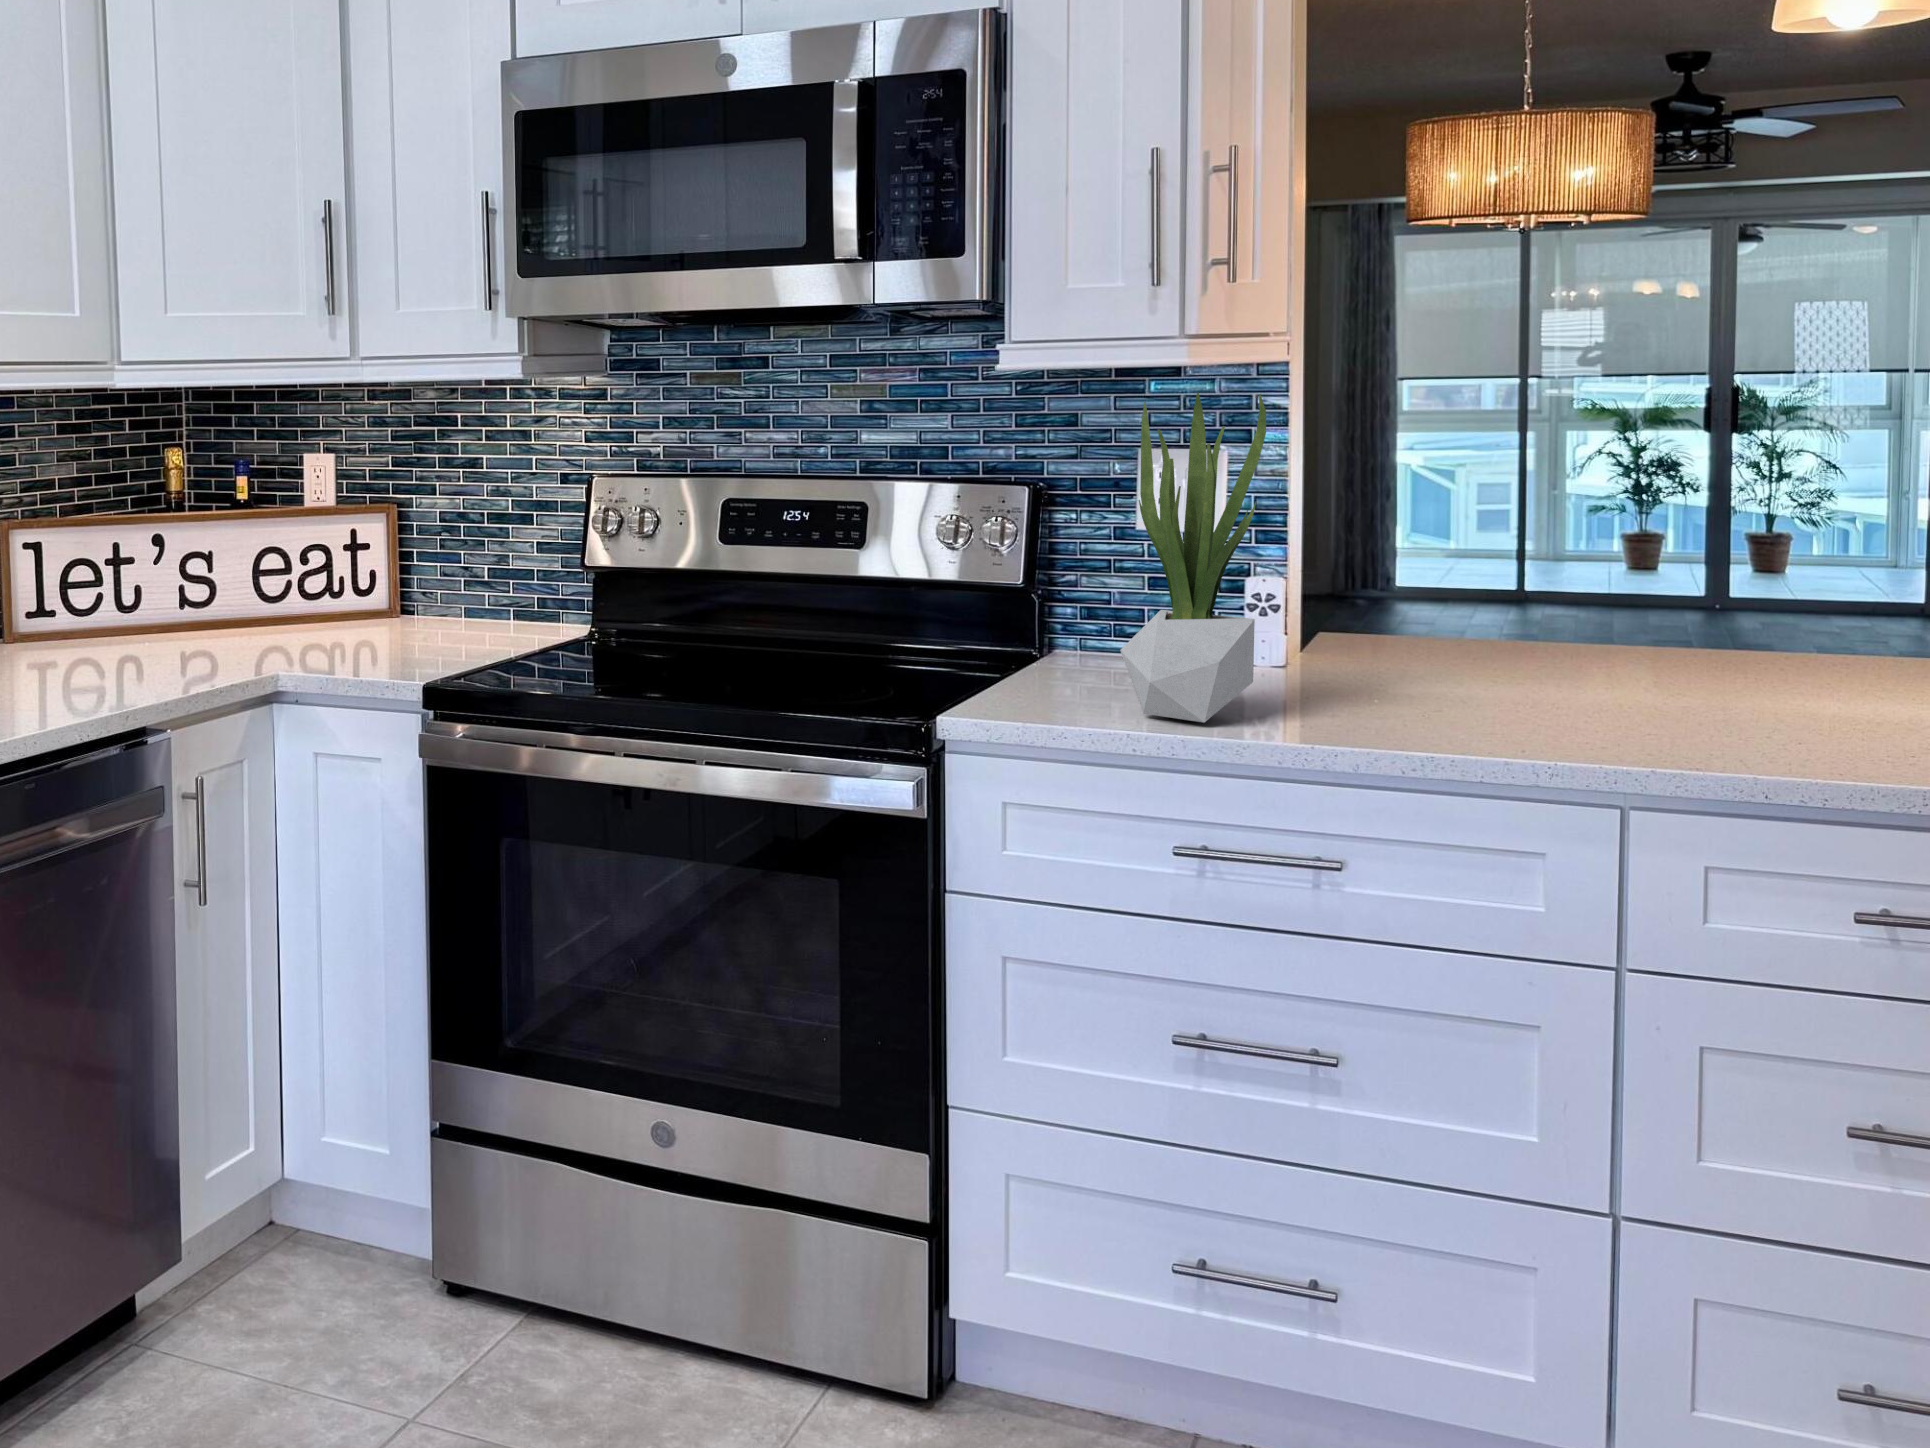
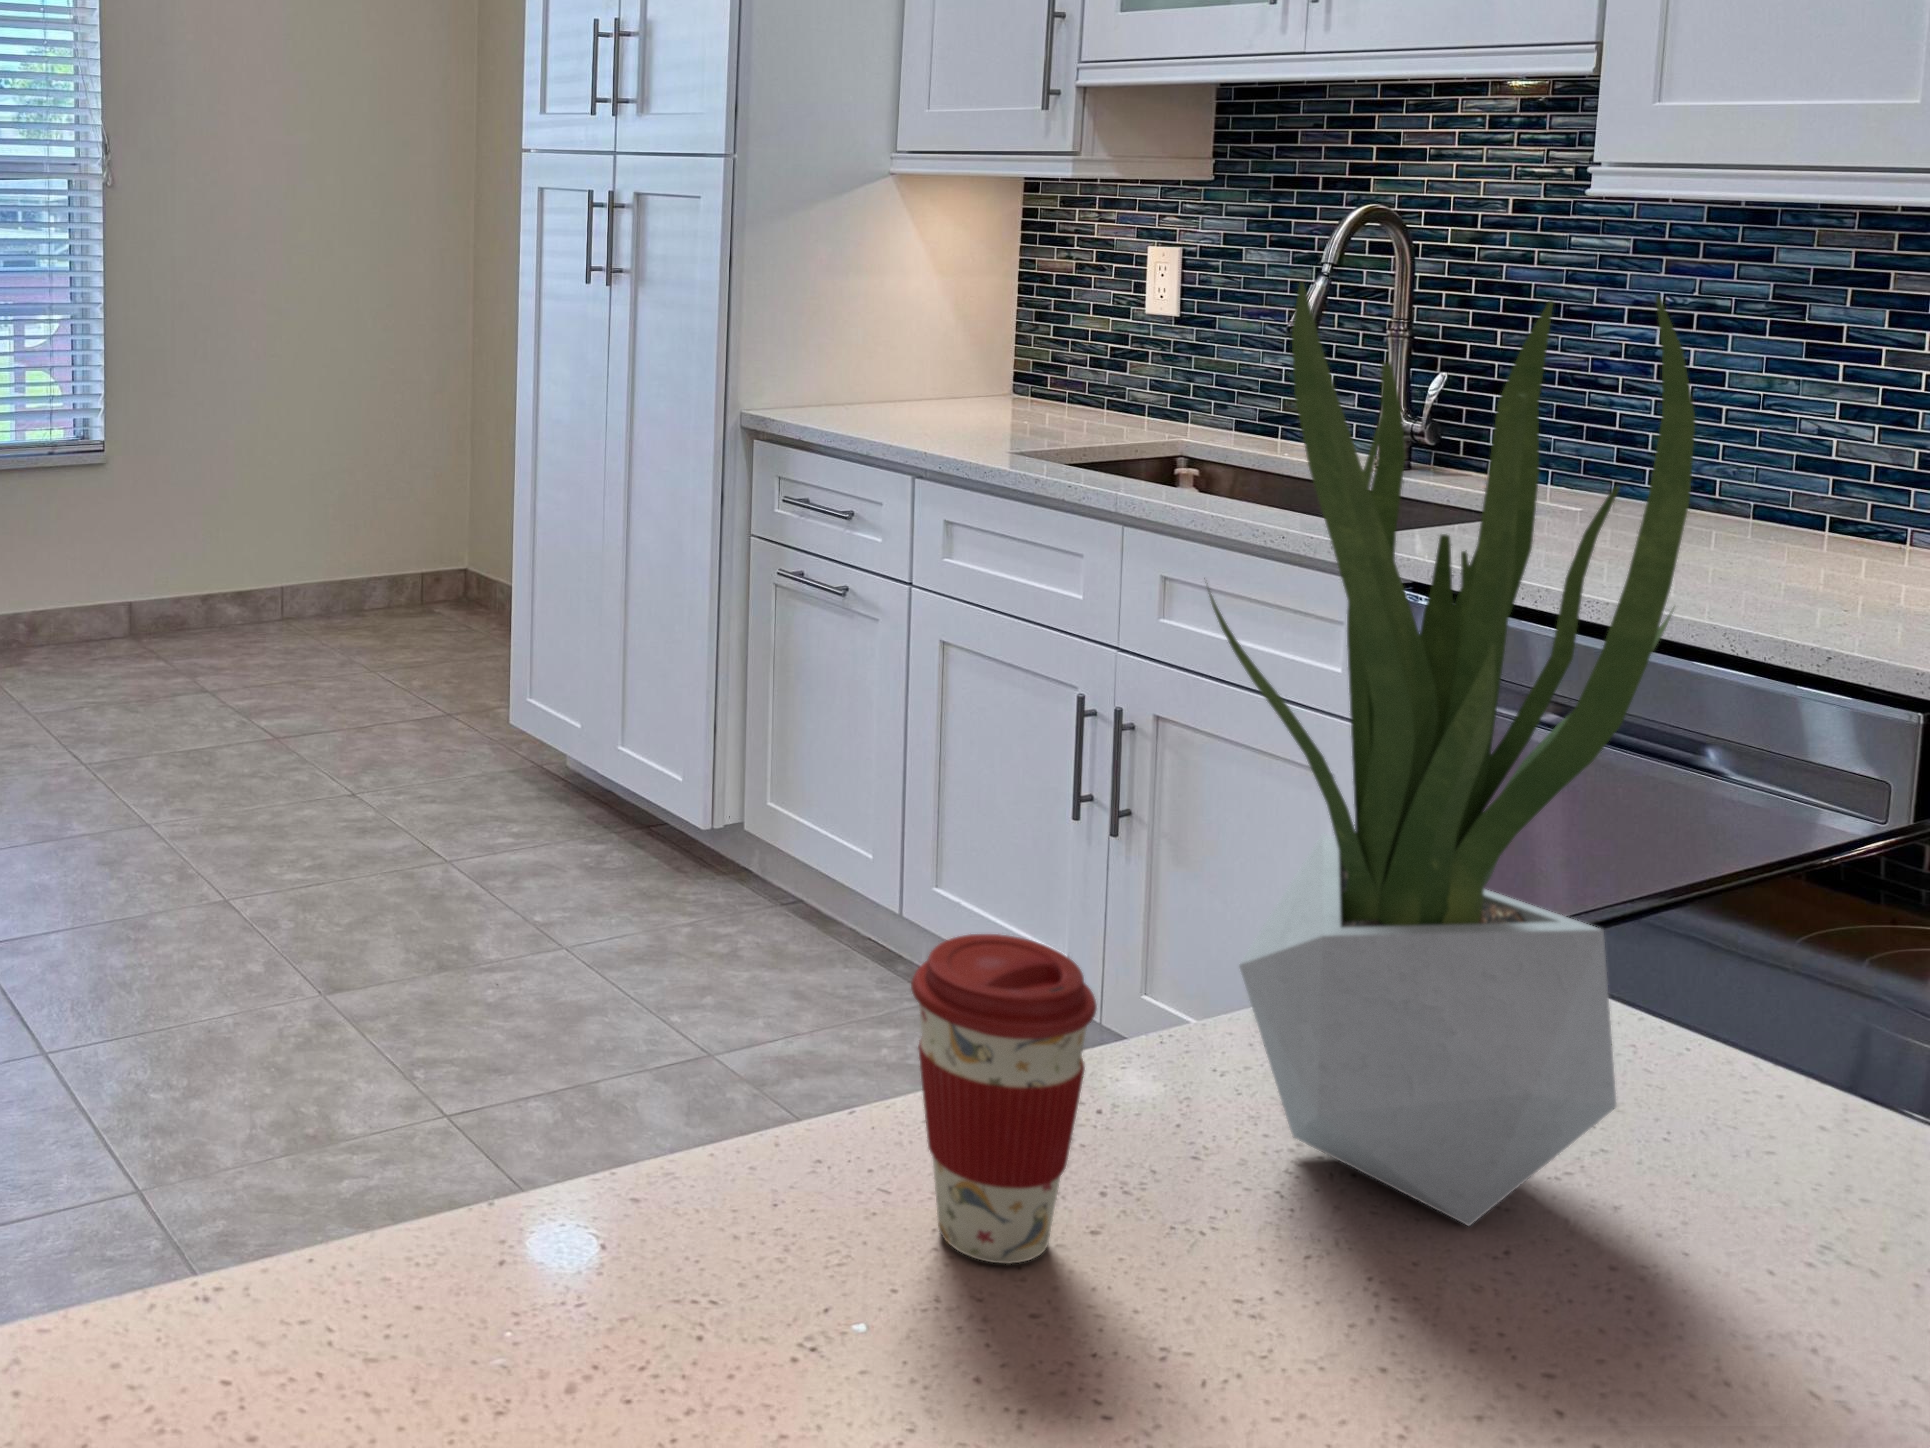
coffee cup: none [1331,635,1402,743] -> present [911,934,1097,1264]

